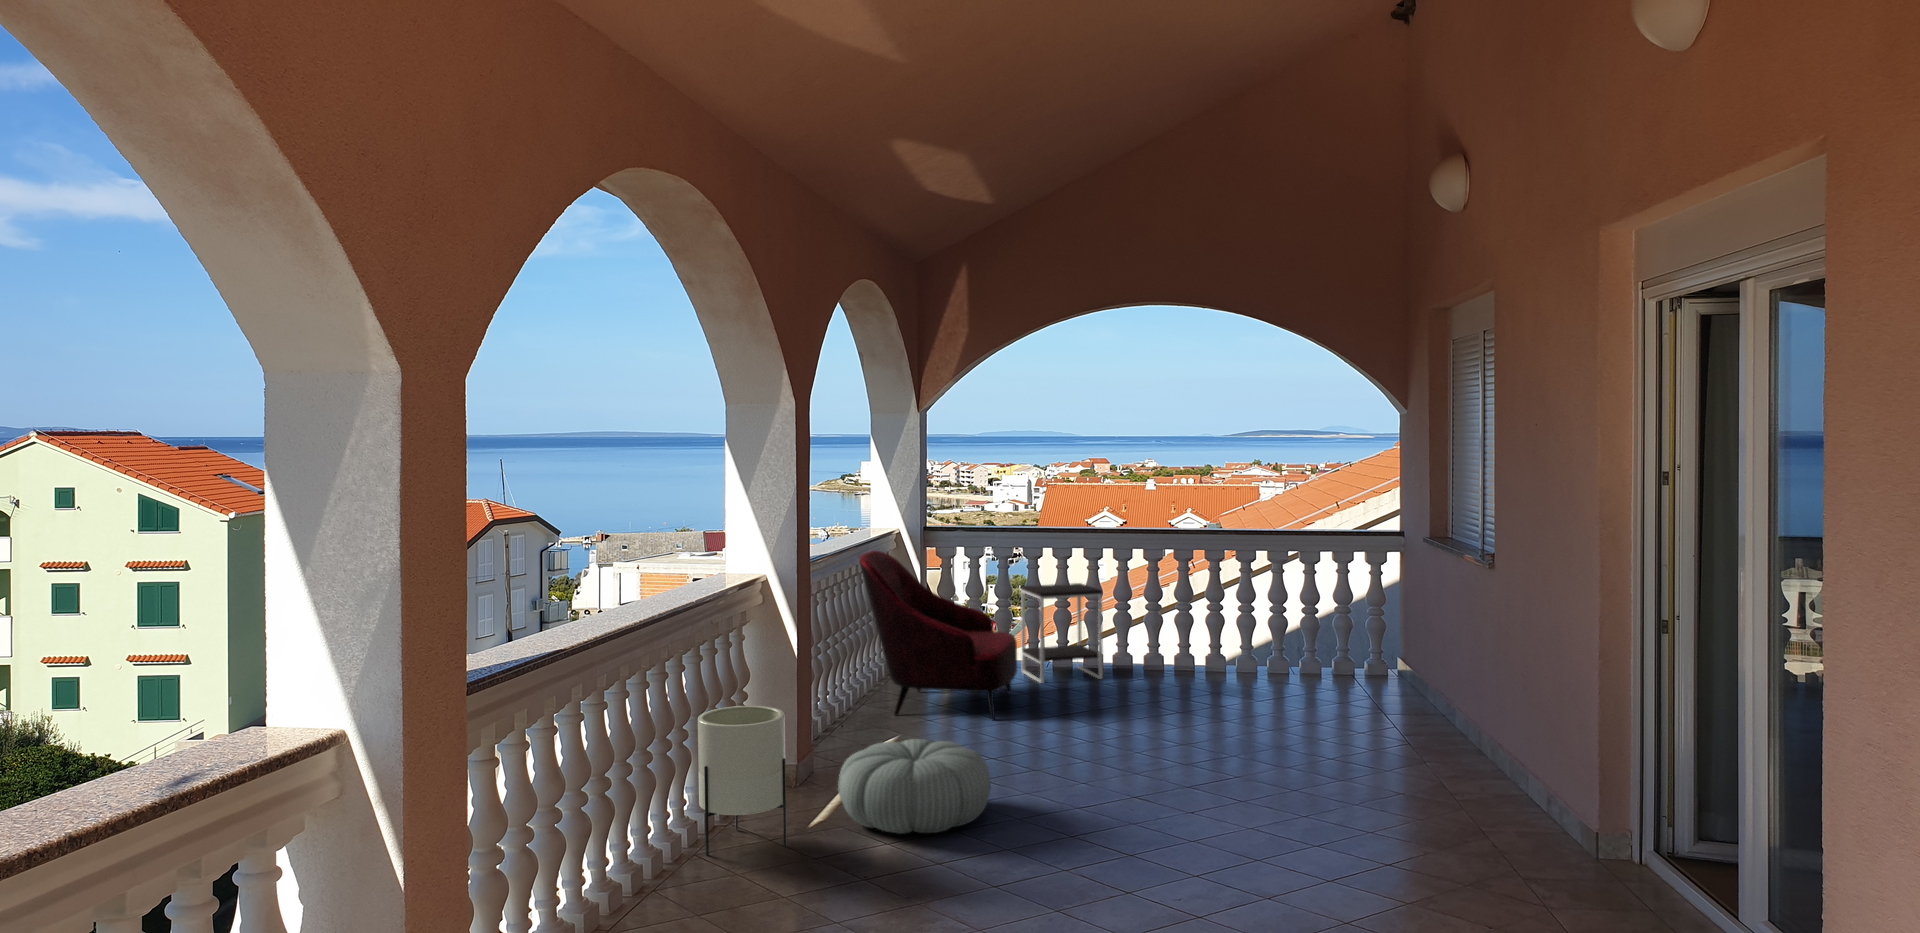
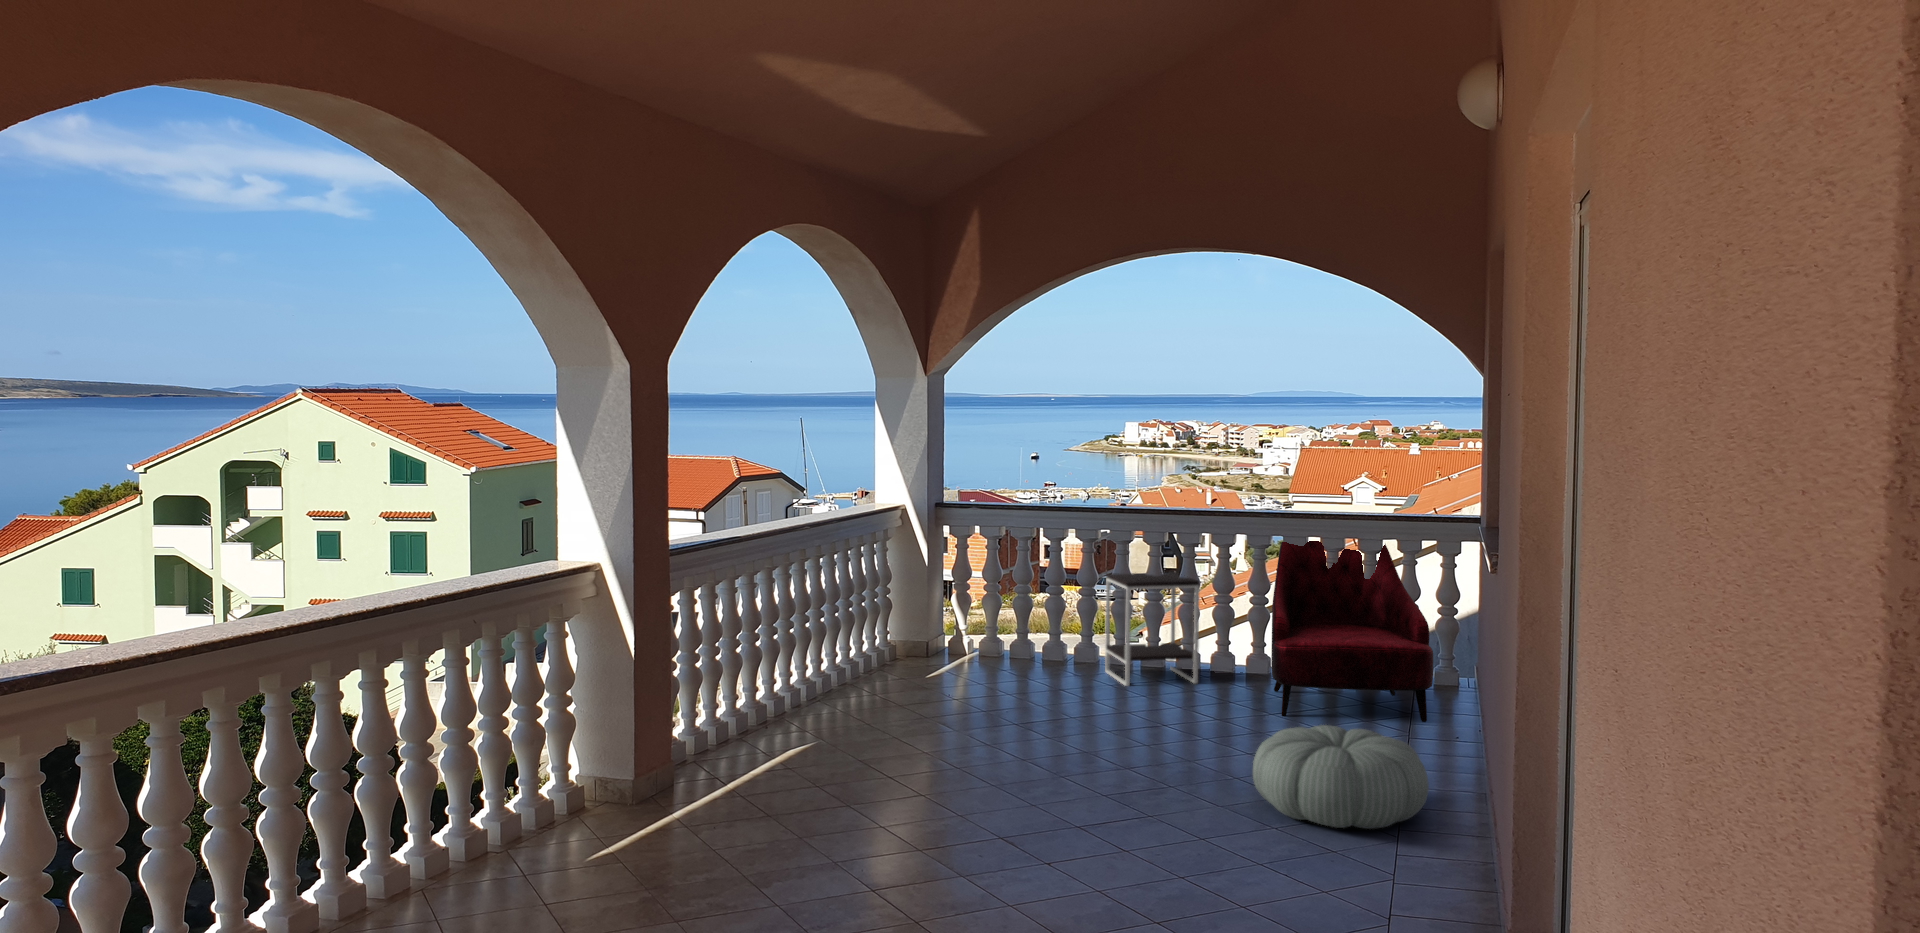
armchair: present [859,551,1017,721] -> present [1271,541,1433,722]
planter: present [698,706,787,856] -> none [685,708,790,889]
pouf: present [838,739,991,834] -> present [1253,725,1429,829]

